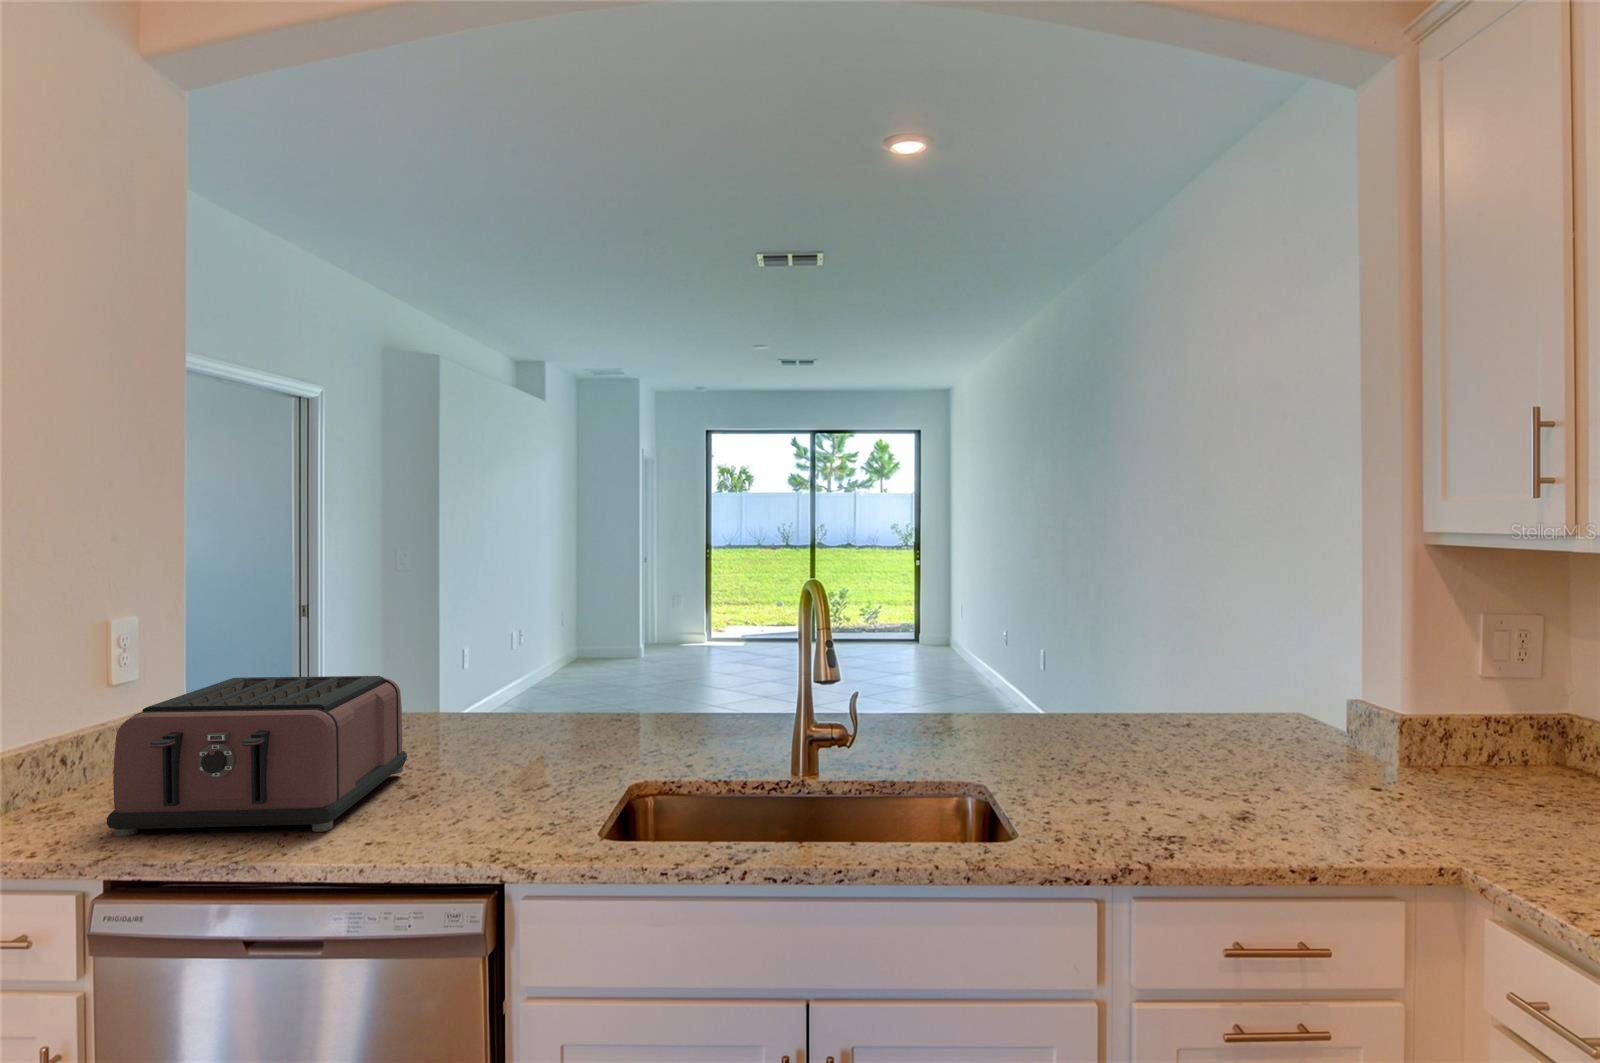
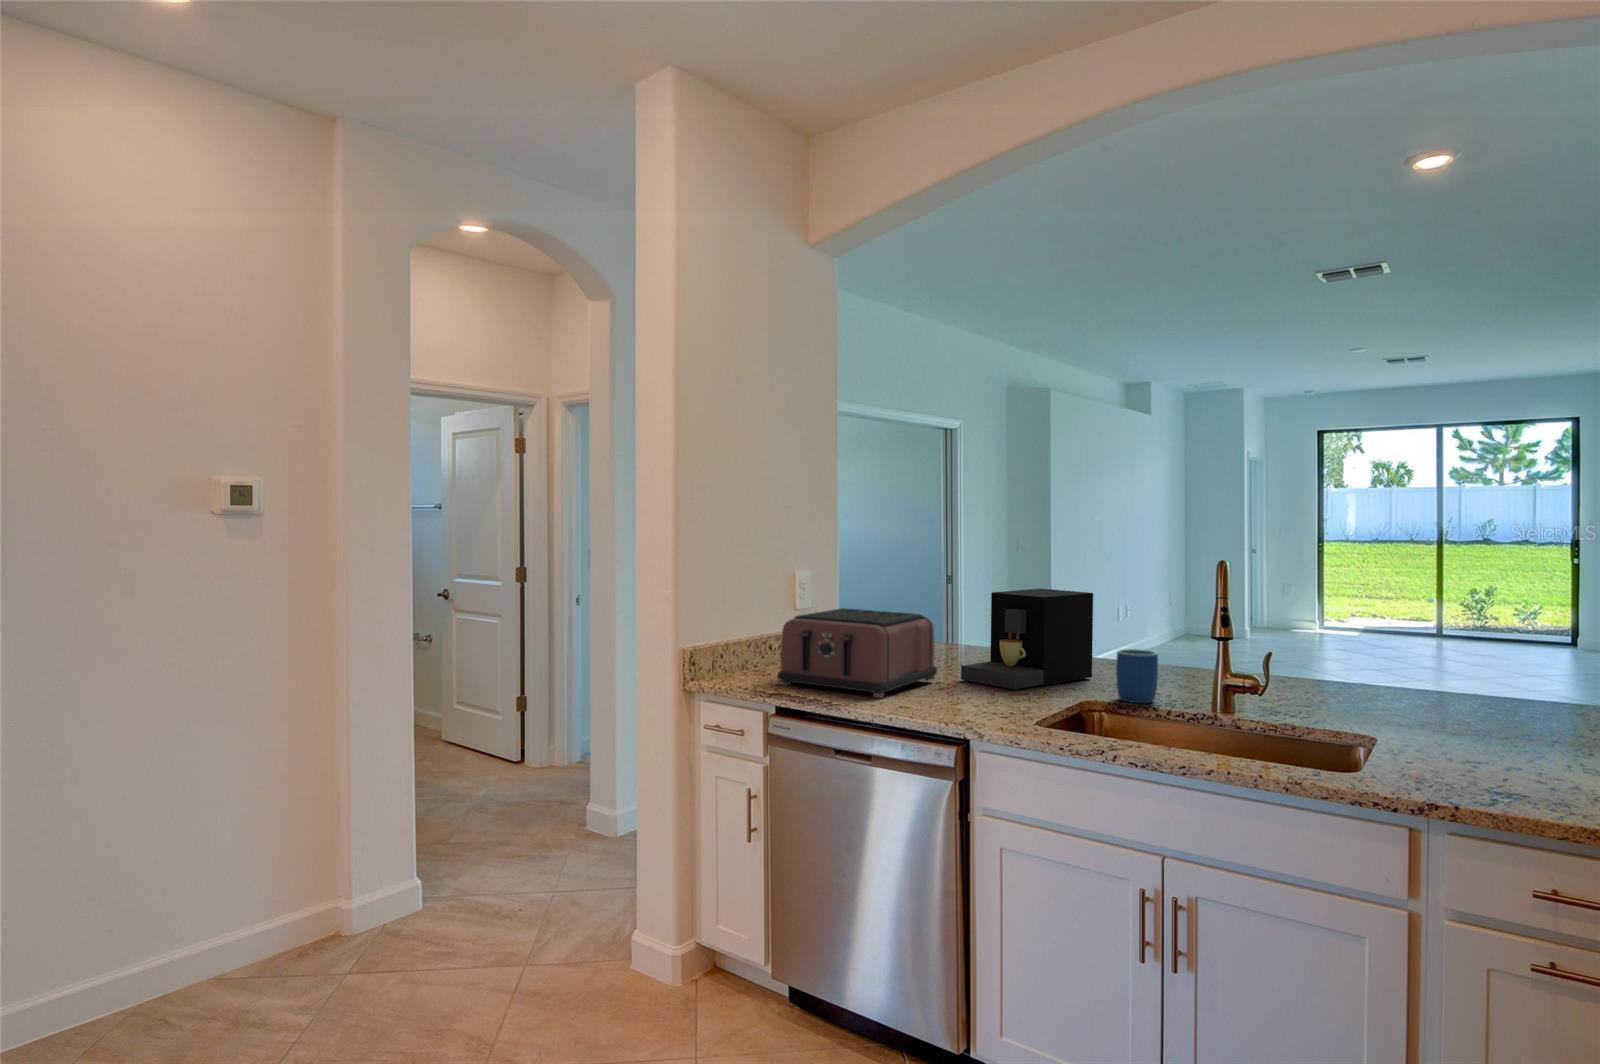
coffee maker: none [441,618,609,768] -> present [961,589,1093,690]
mug: none [661,691,712,762] -> present [1116,649,1158,703]

